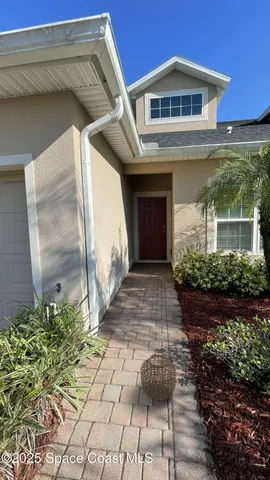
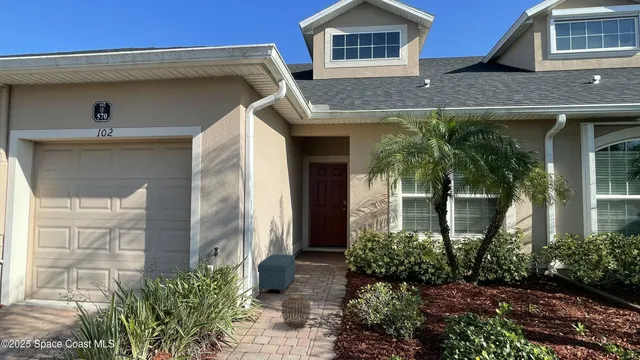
bench: none [105,278,137,321] -> present [258,254,295,294]

